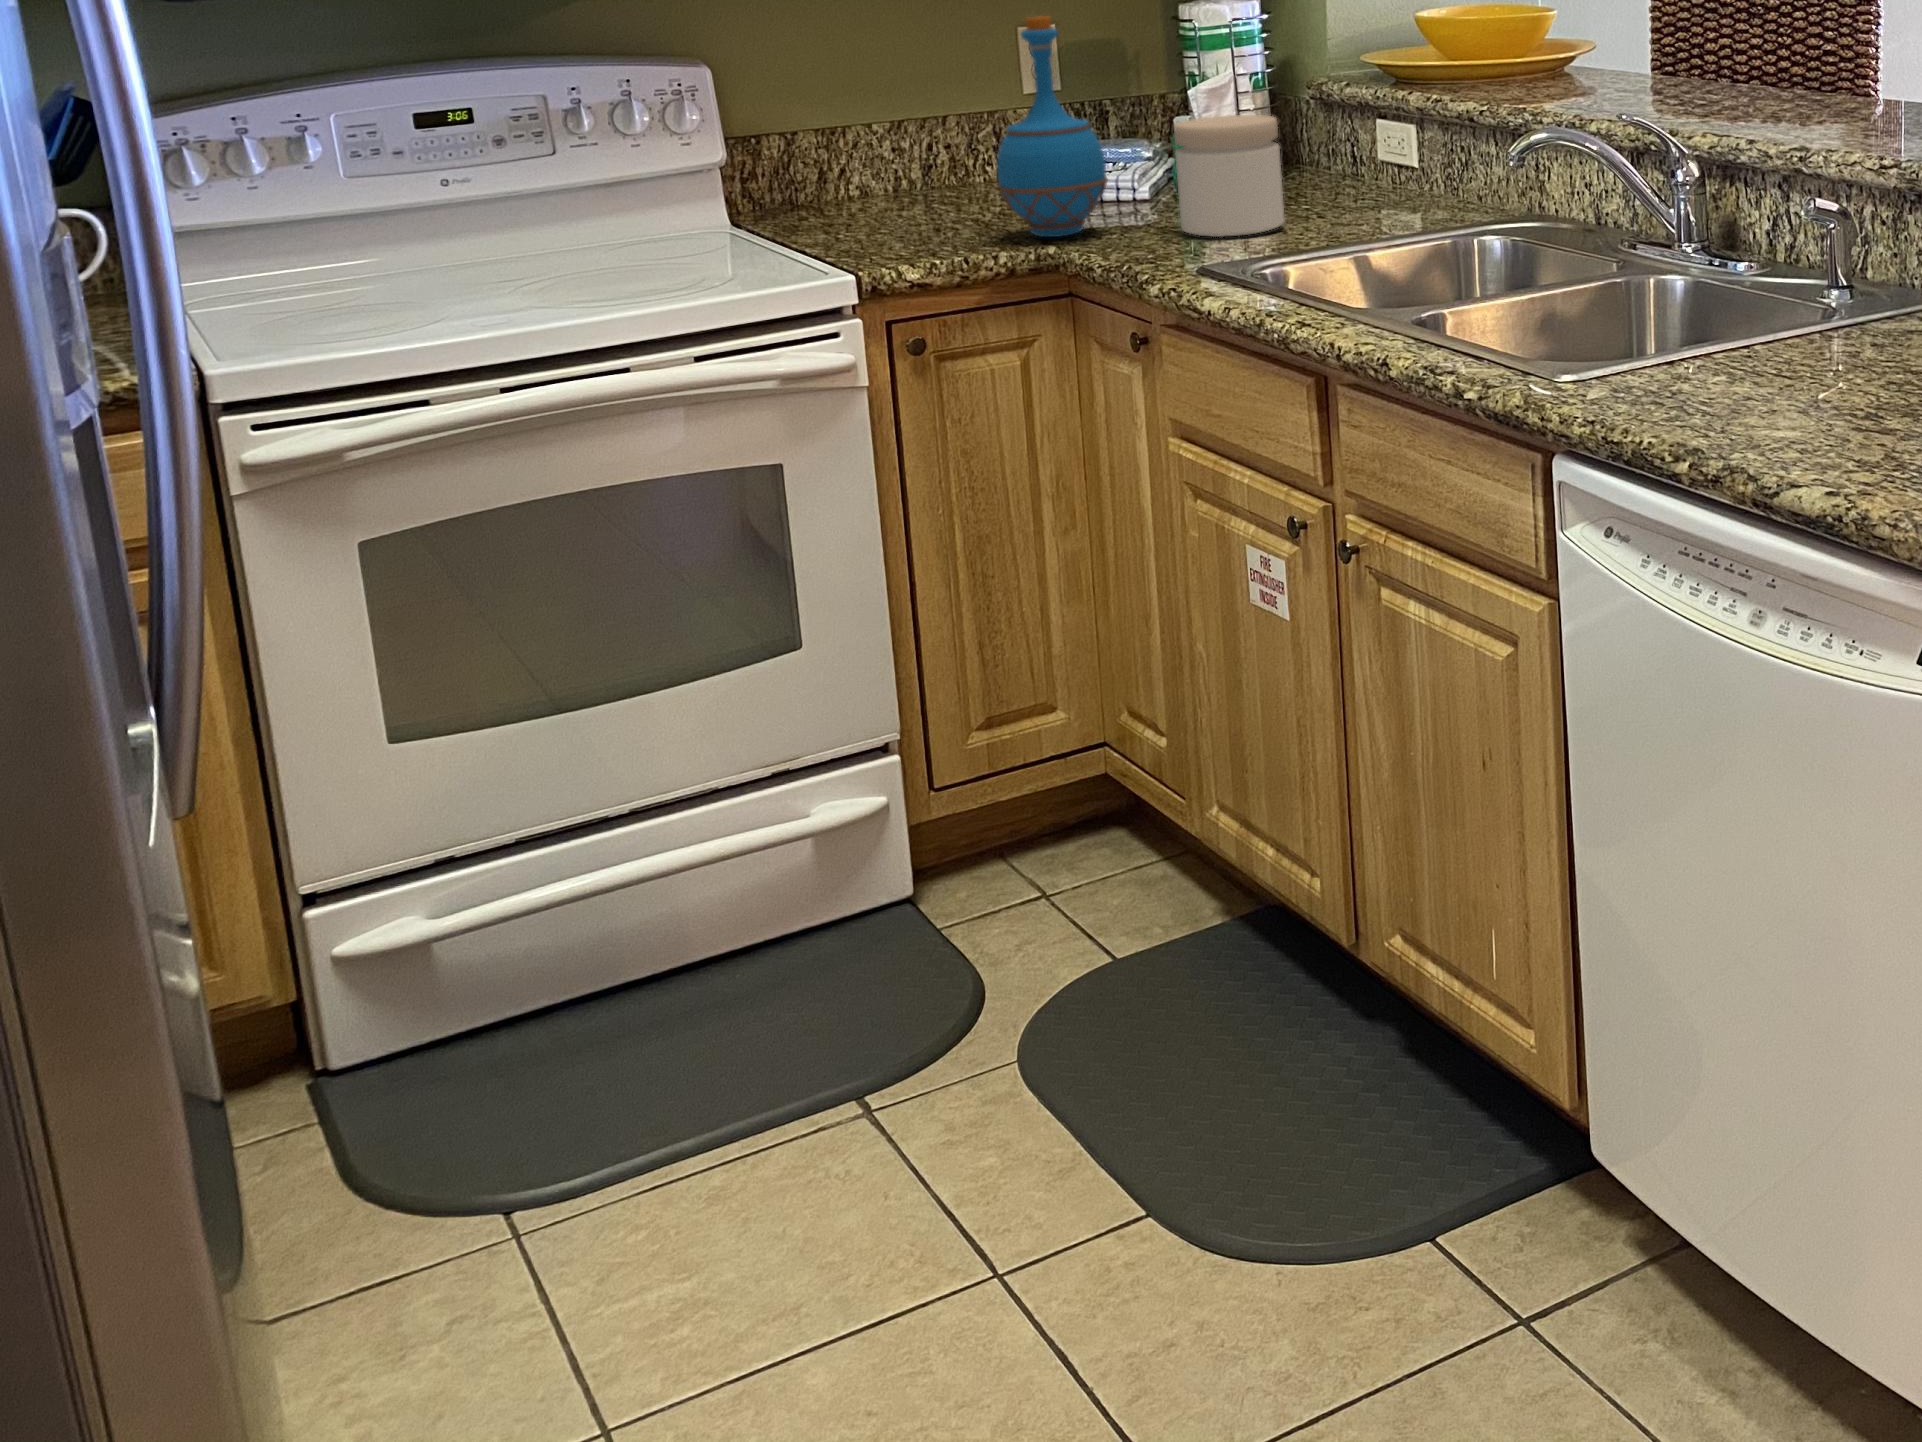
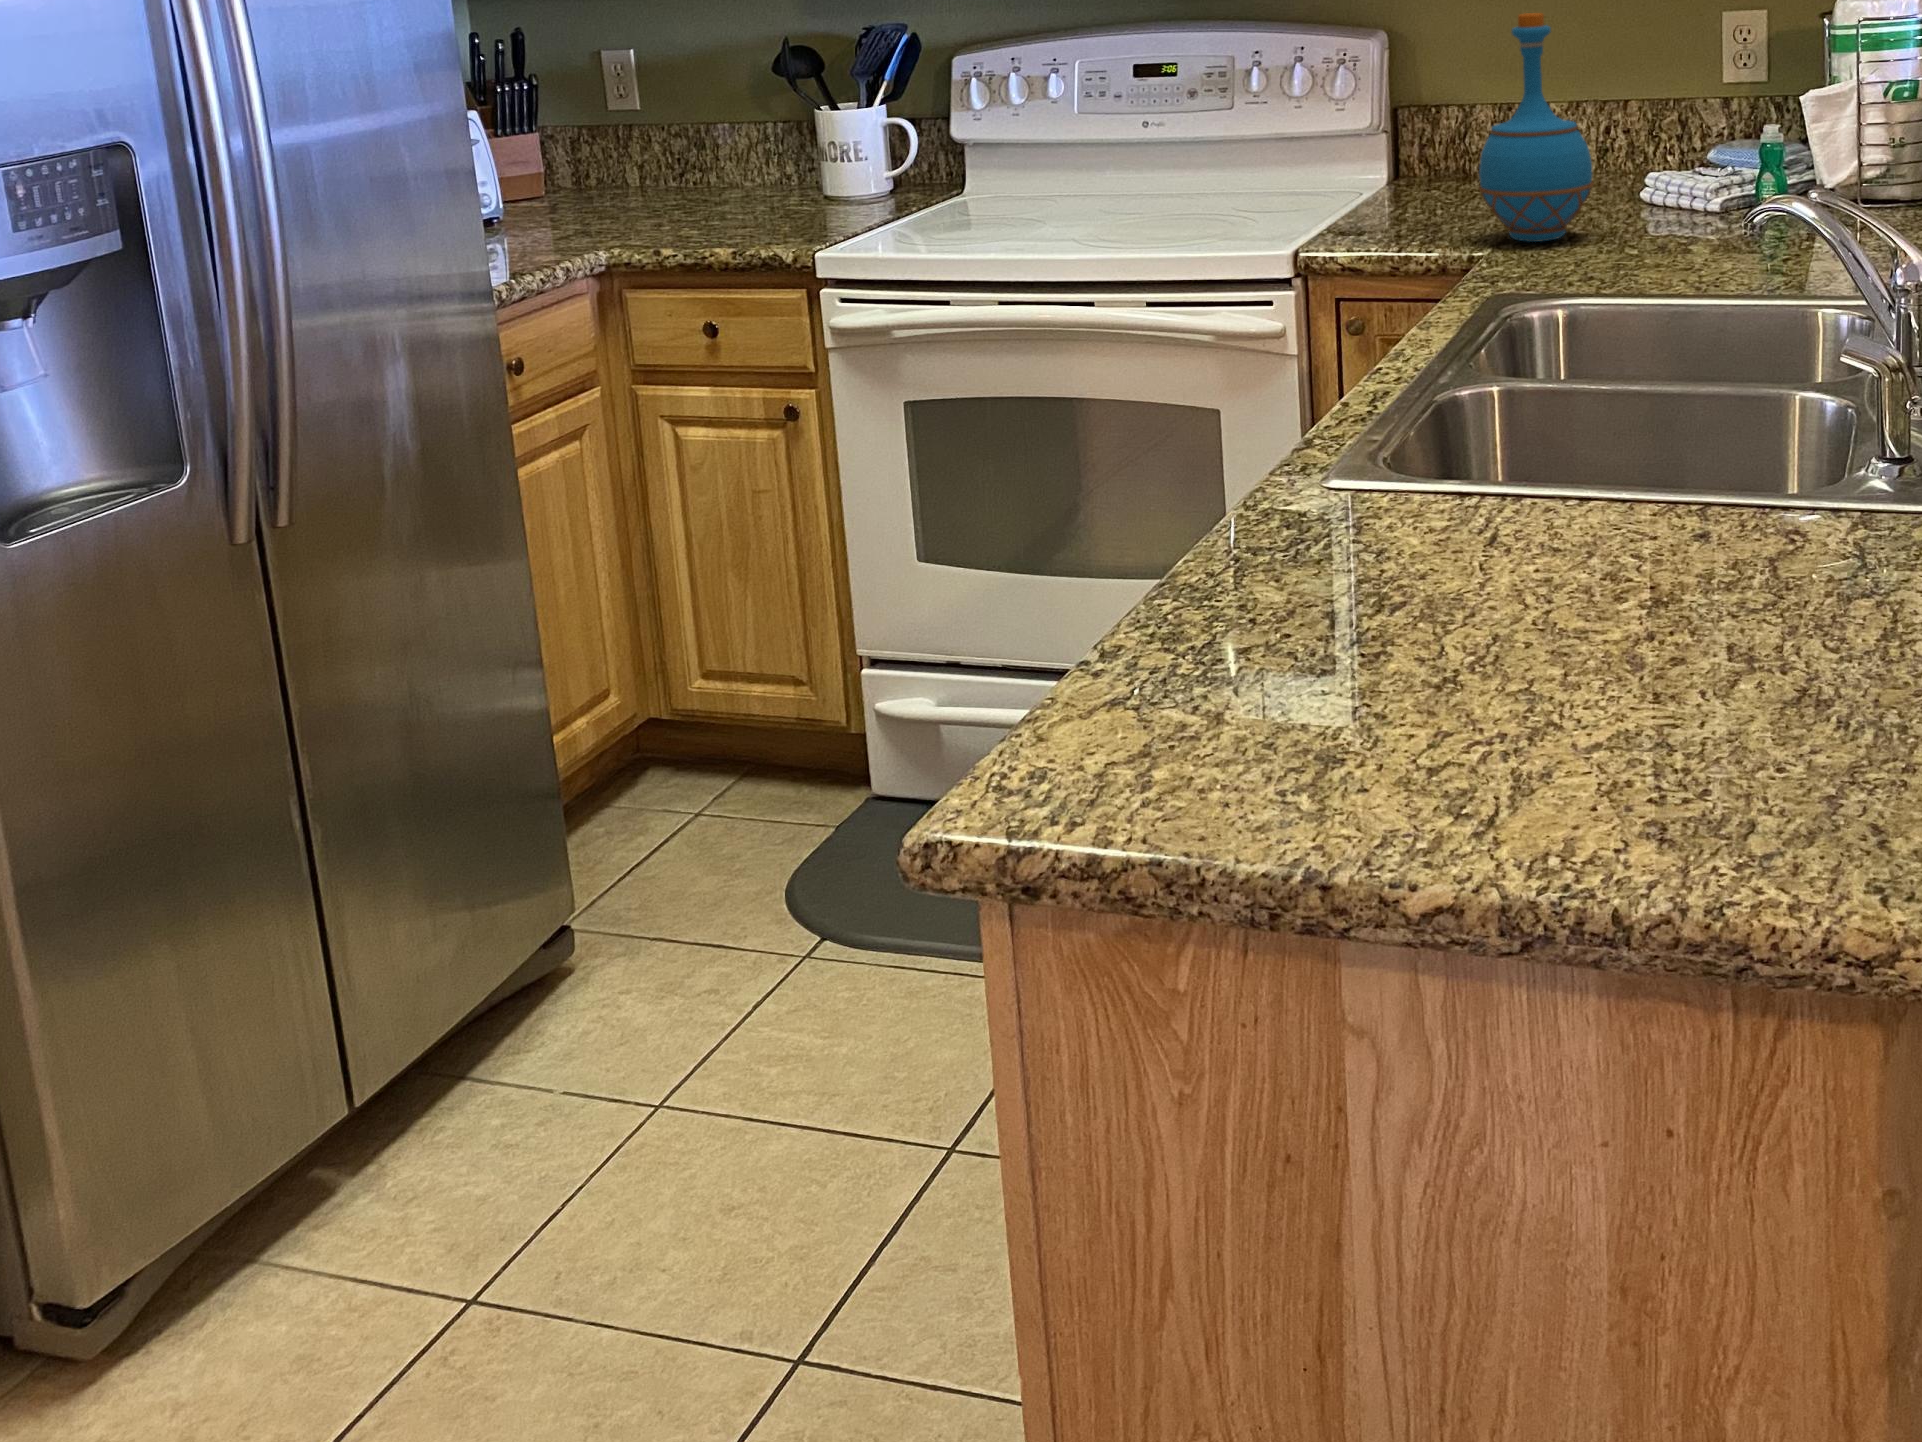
jar: present [1174,115,1284,237] -> none [1618,134,1737,269]

